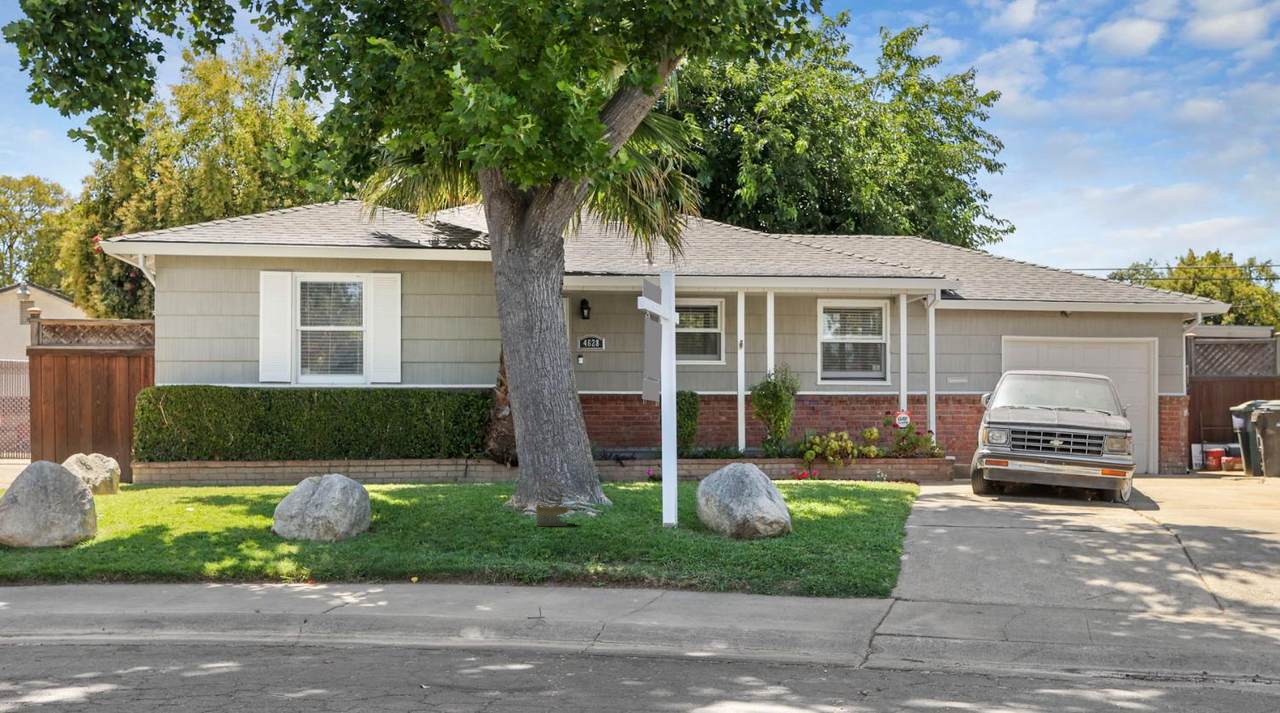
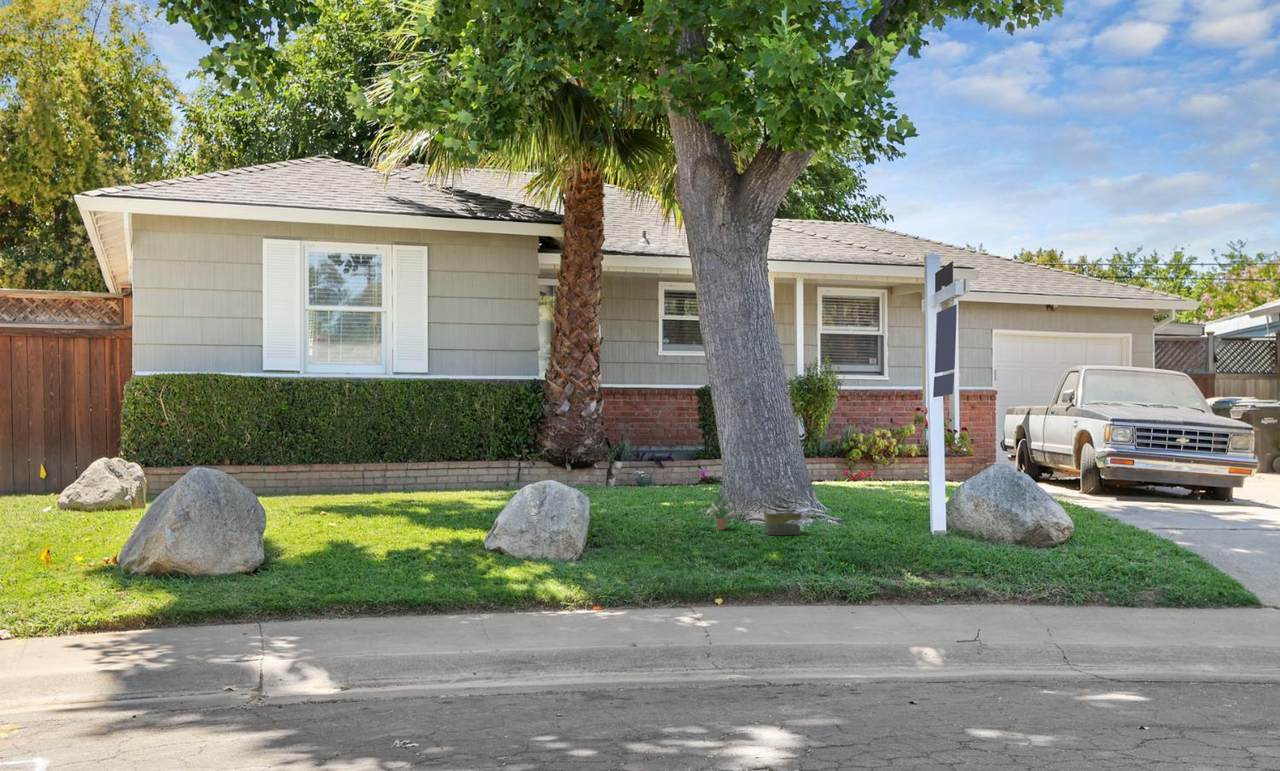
potted plant: none [494,479,517,521] -> present [711,485,730,530]

